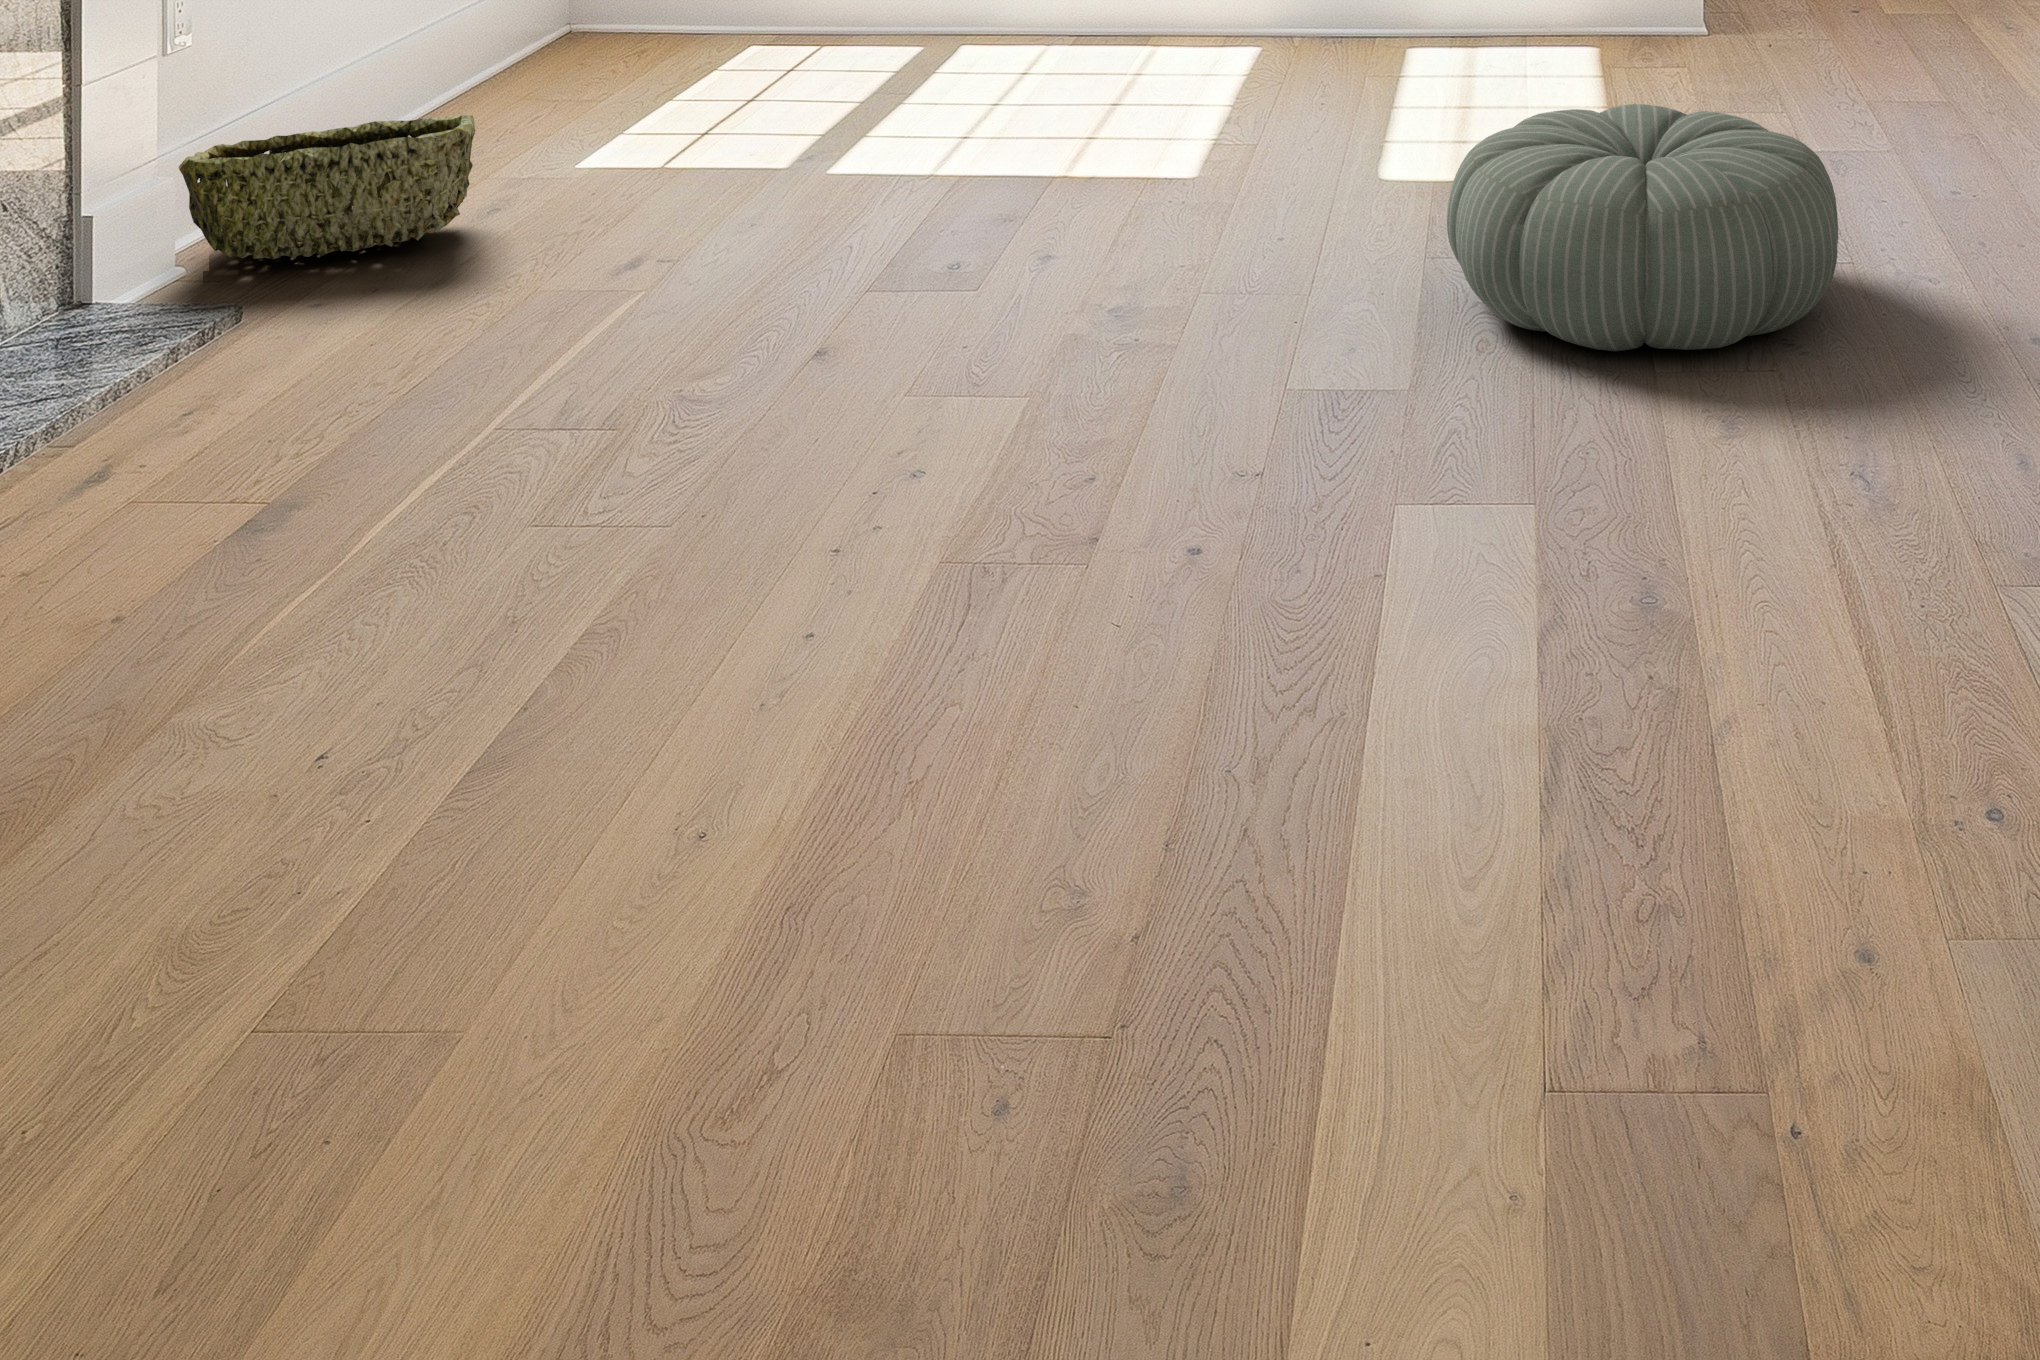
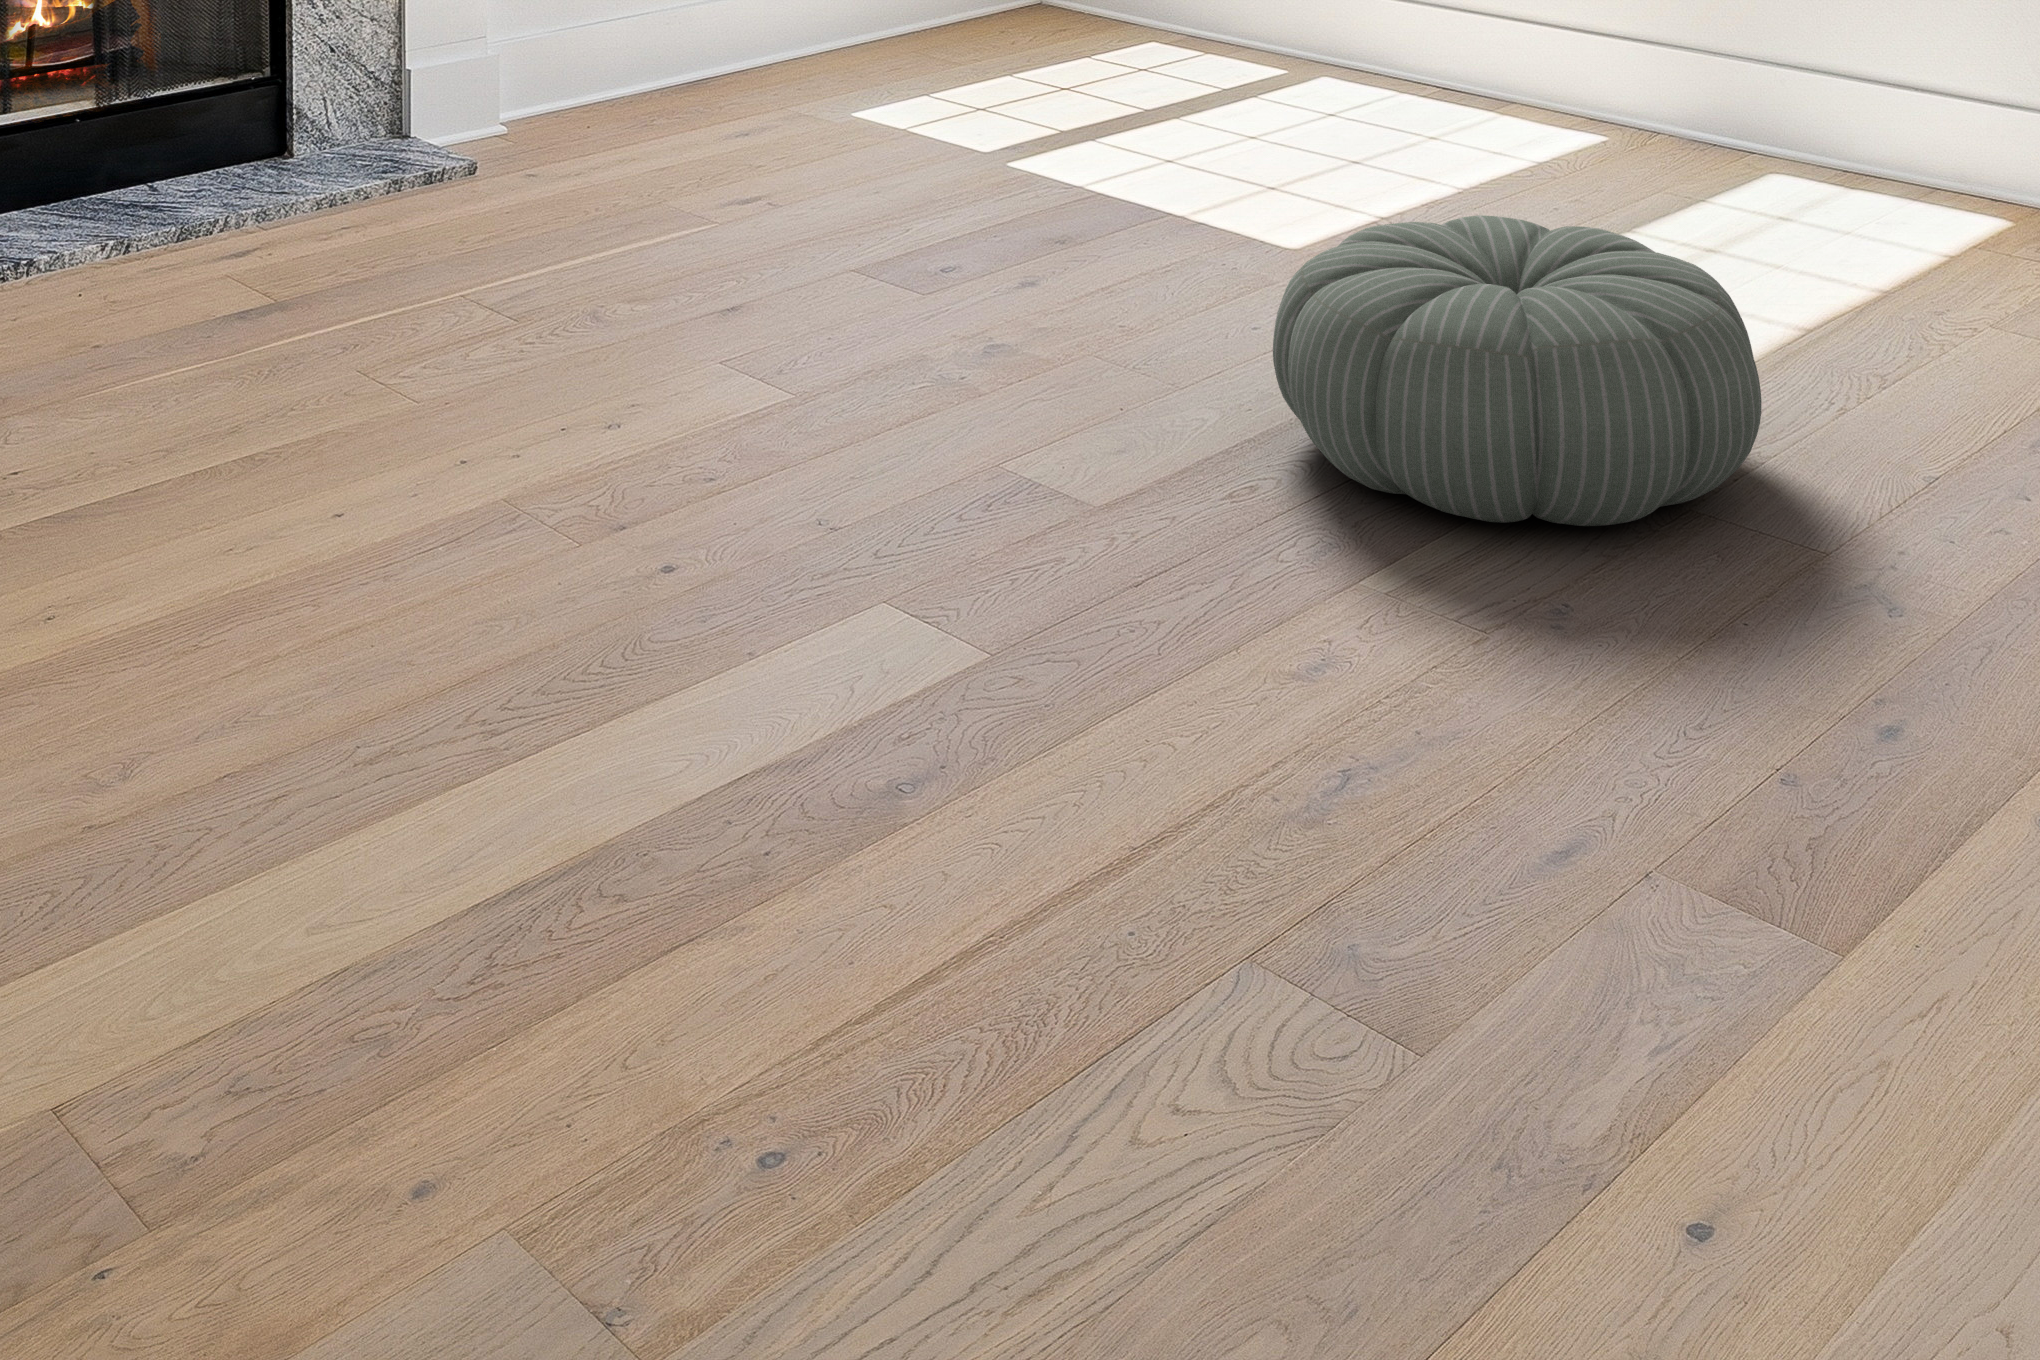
woven basket: present [179,115,475,259] -> none [492,36,727,141]

